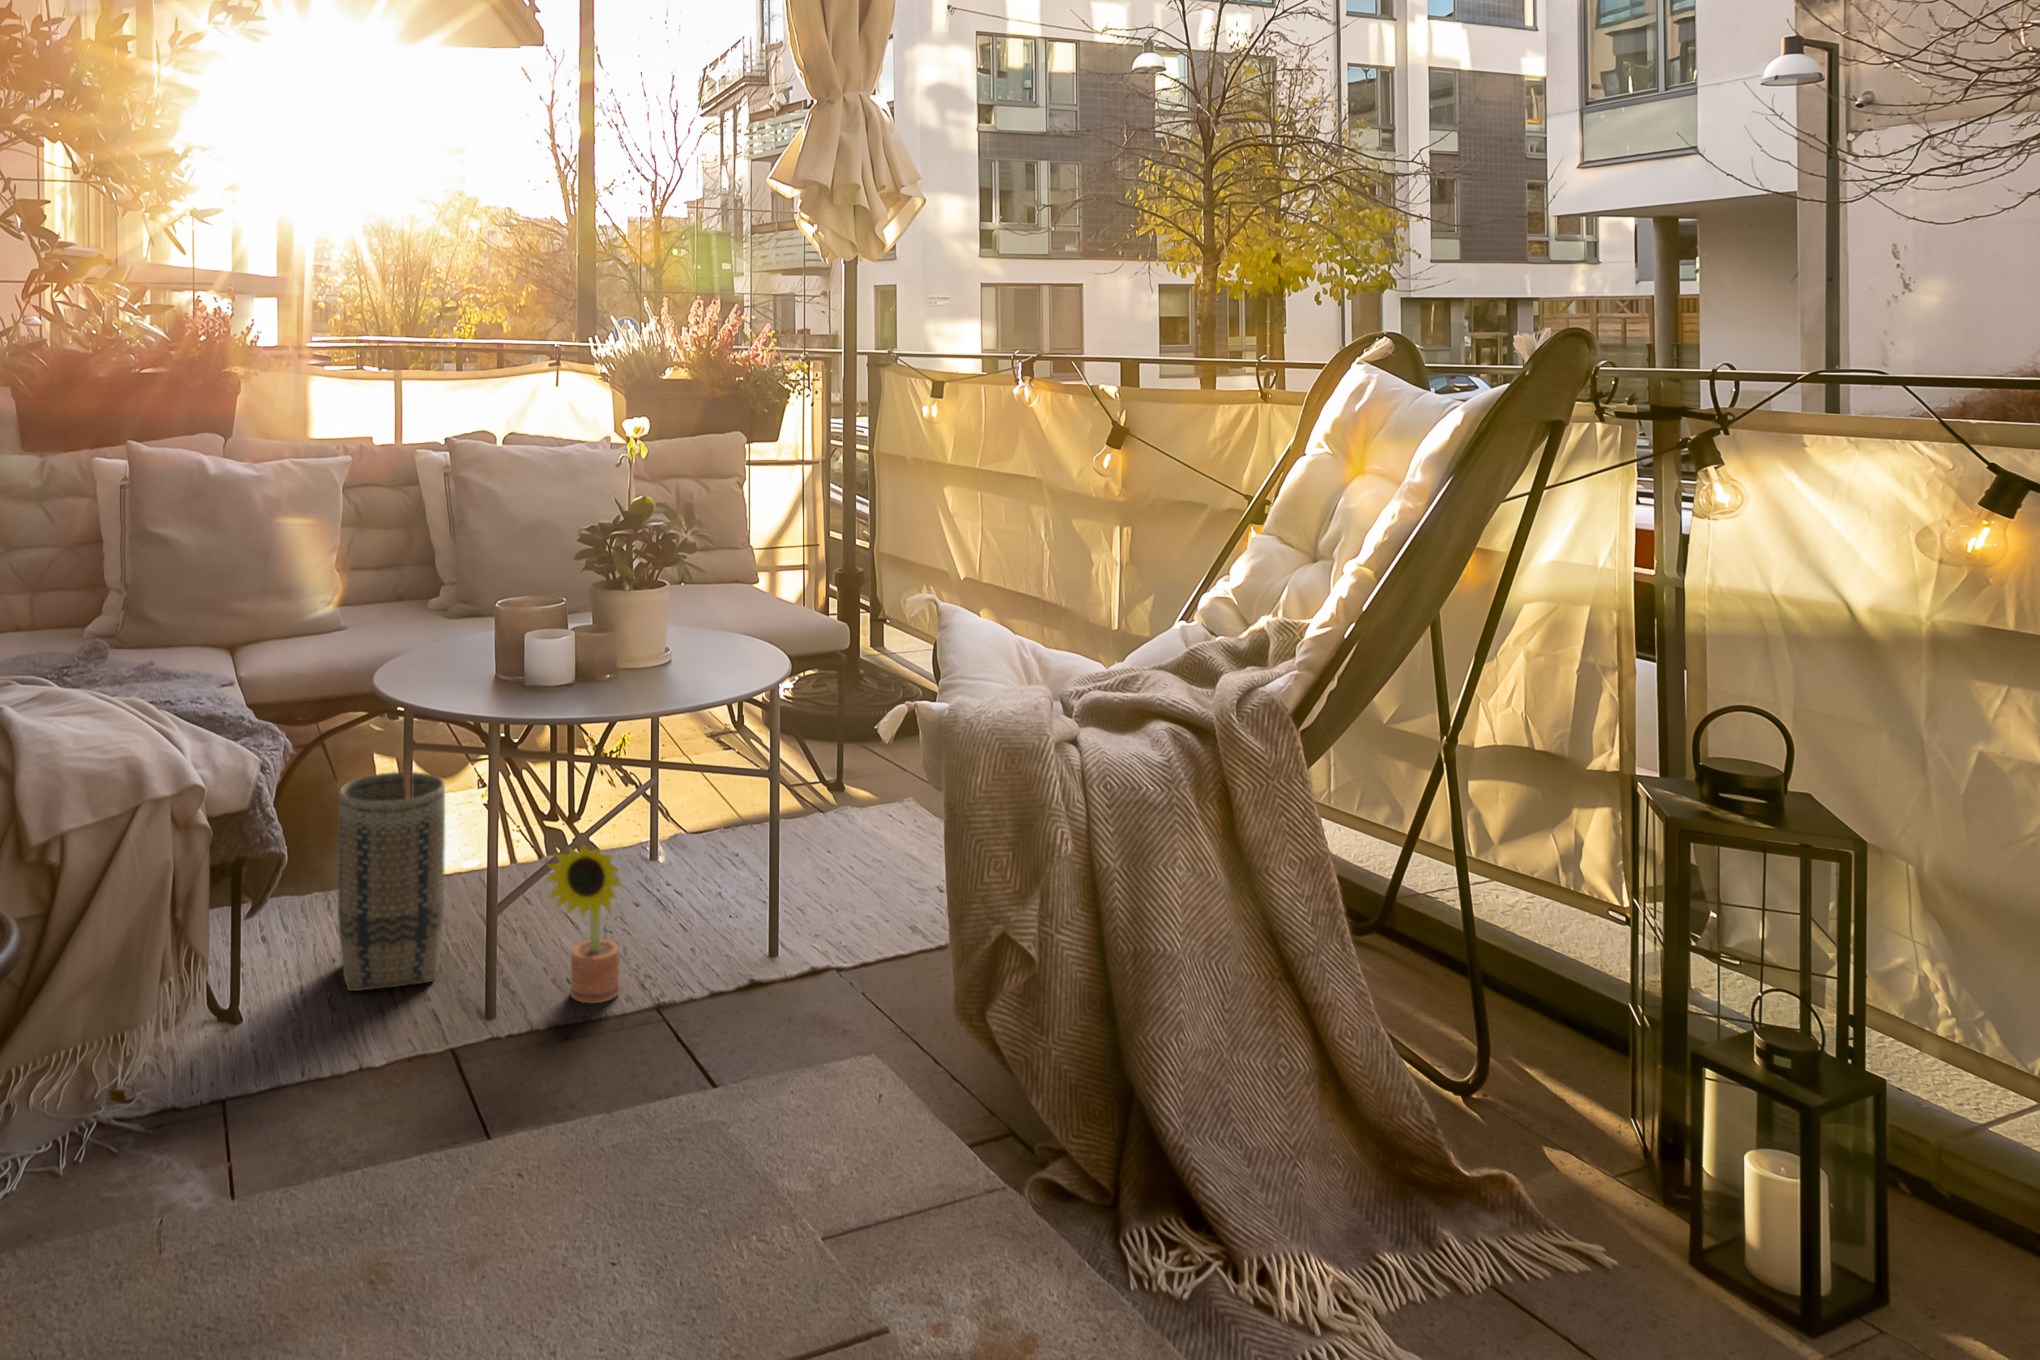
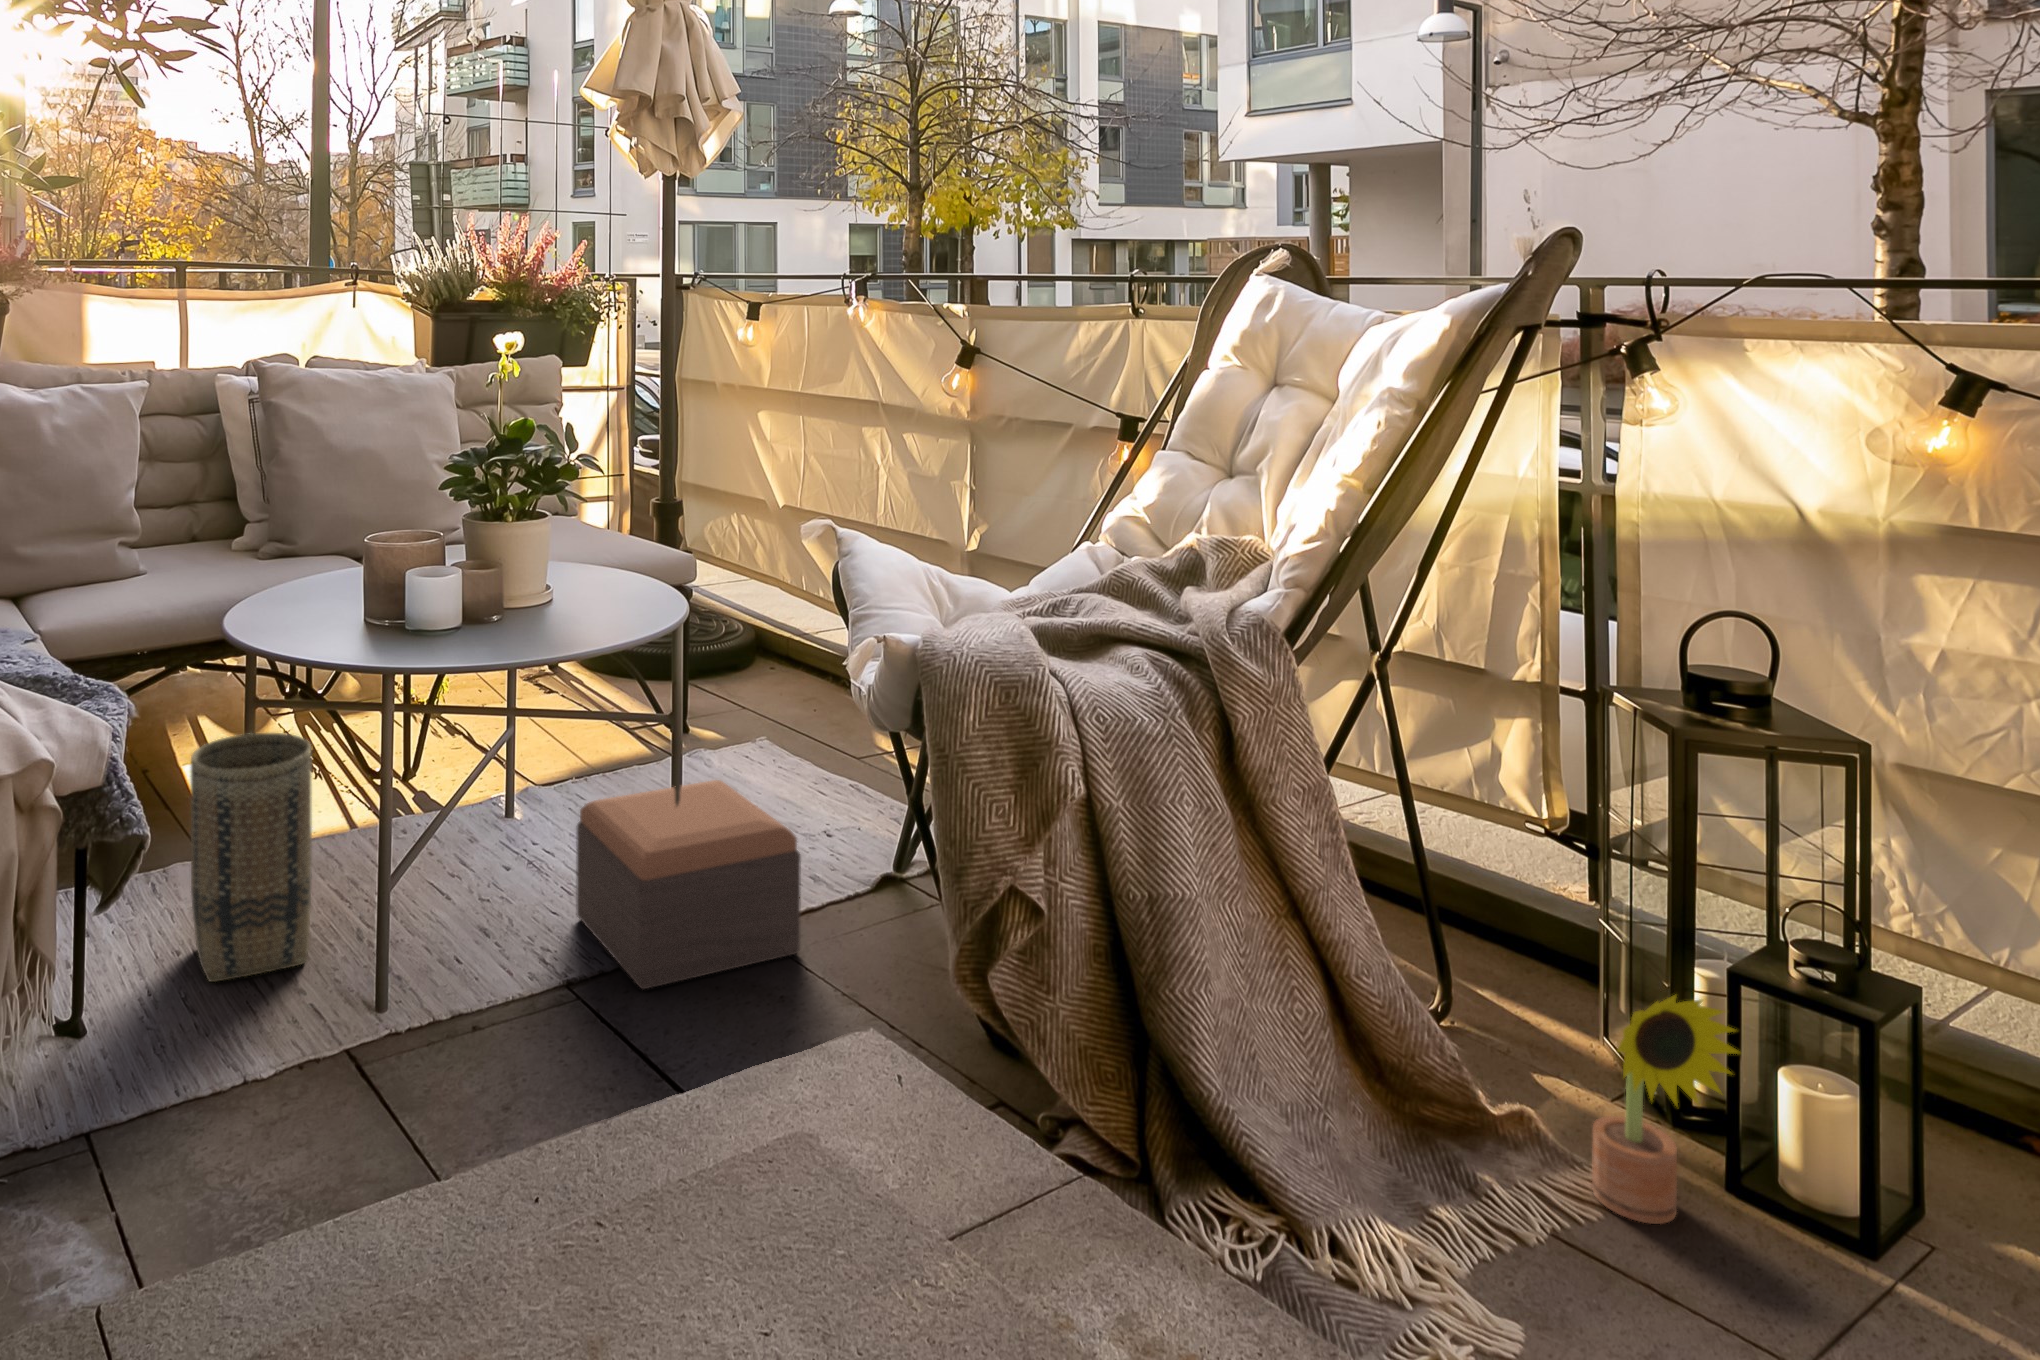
footstool: none [684,837,879,1023] -> present [576,780,801,989]
decorative plant: present [545,845,621,1003] -> present [1592,995,1740,1224]

